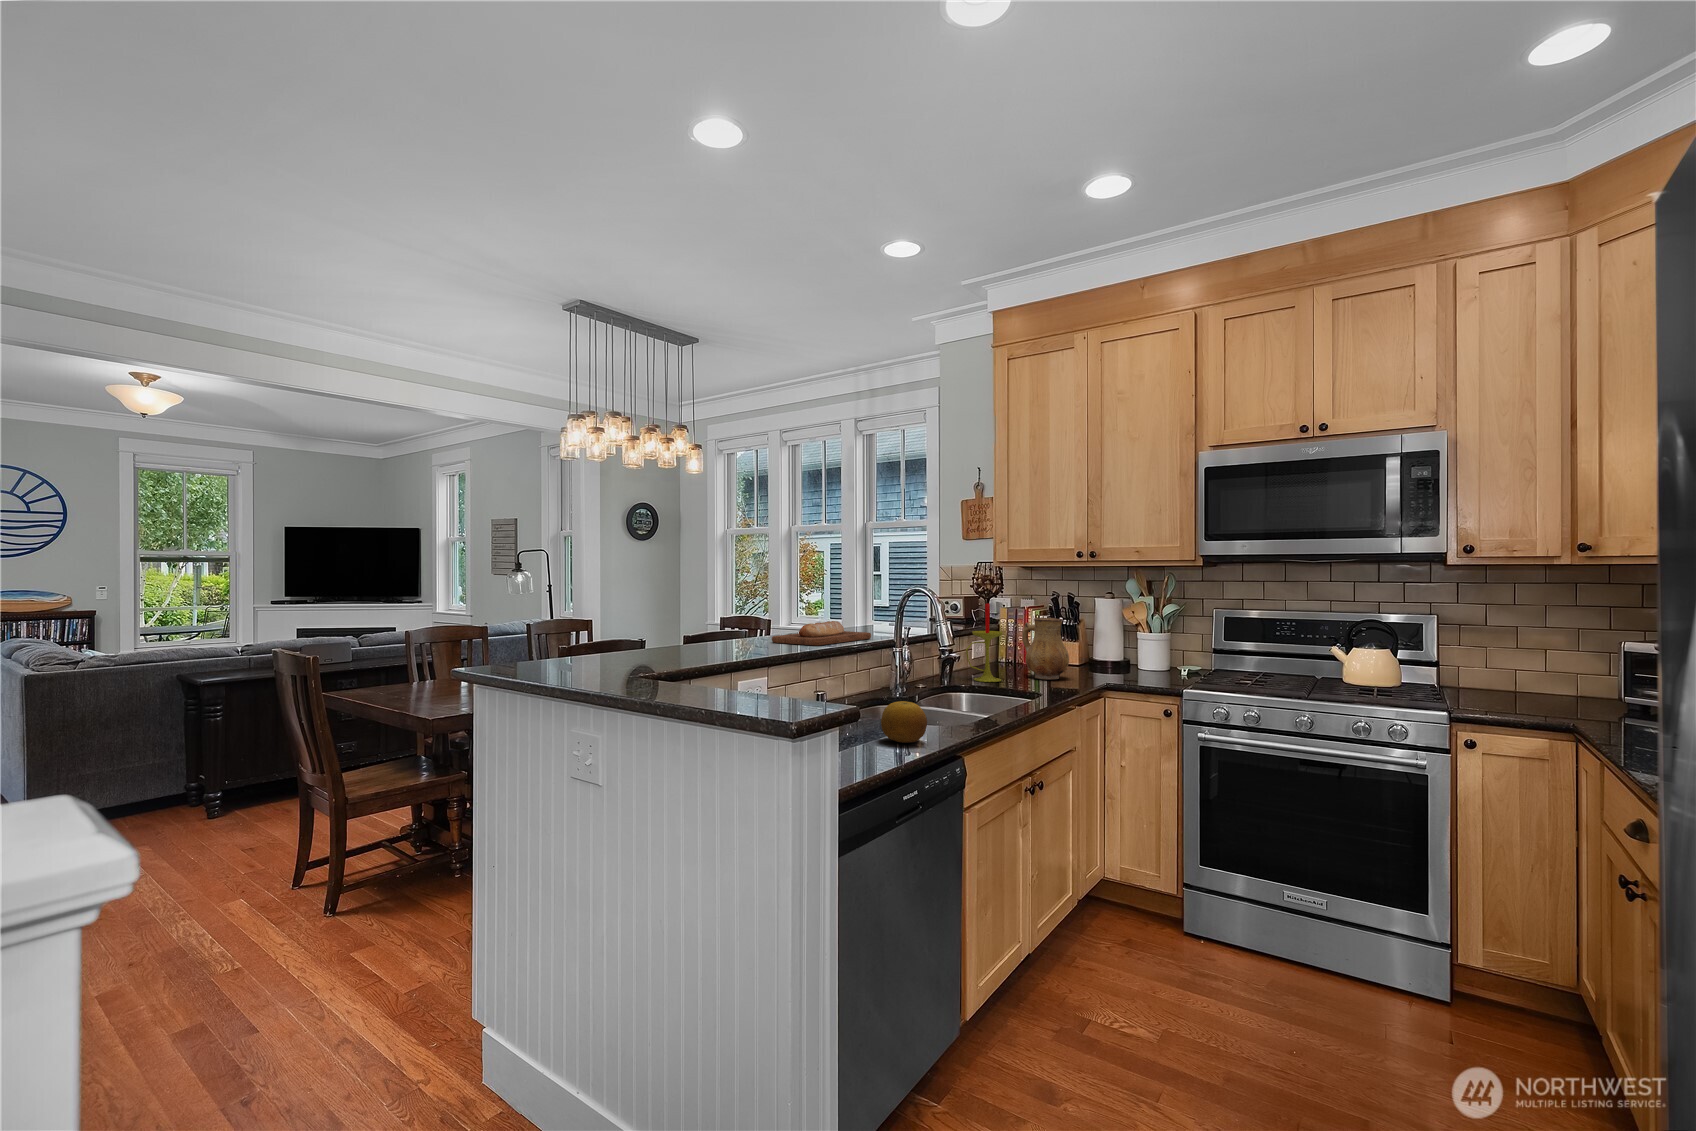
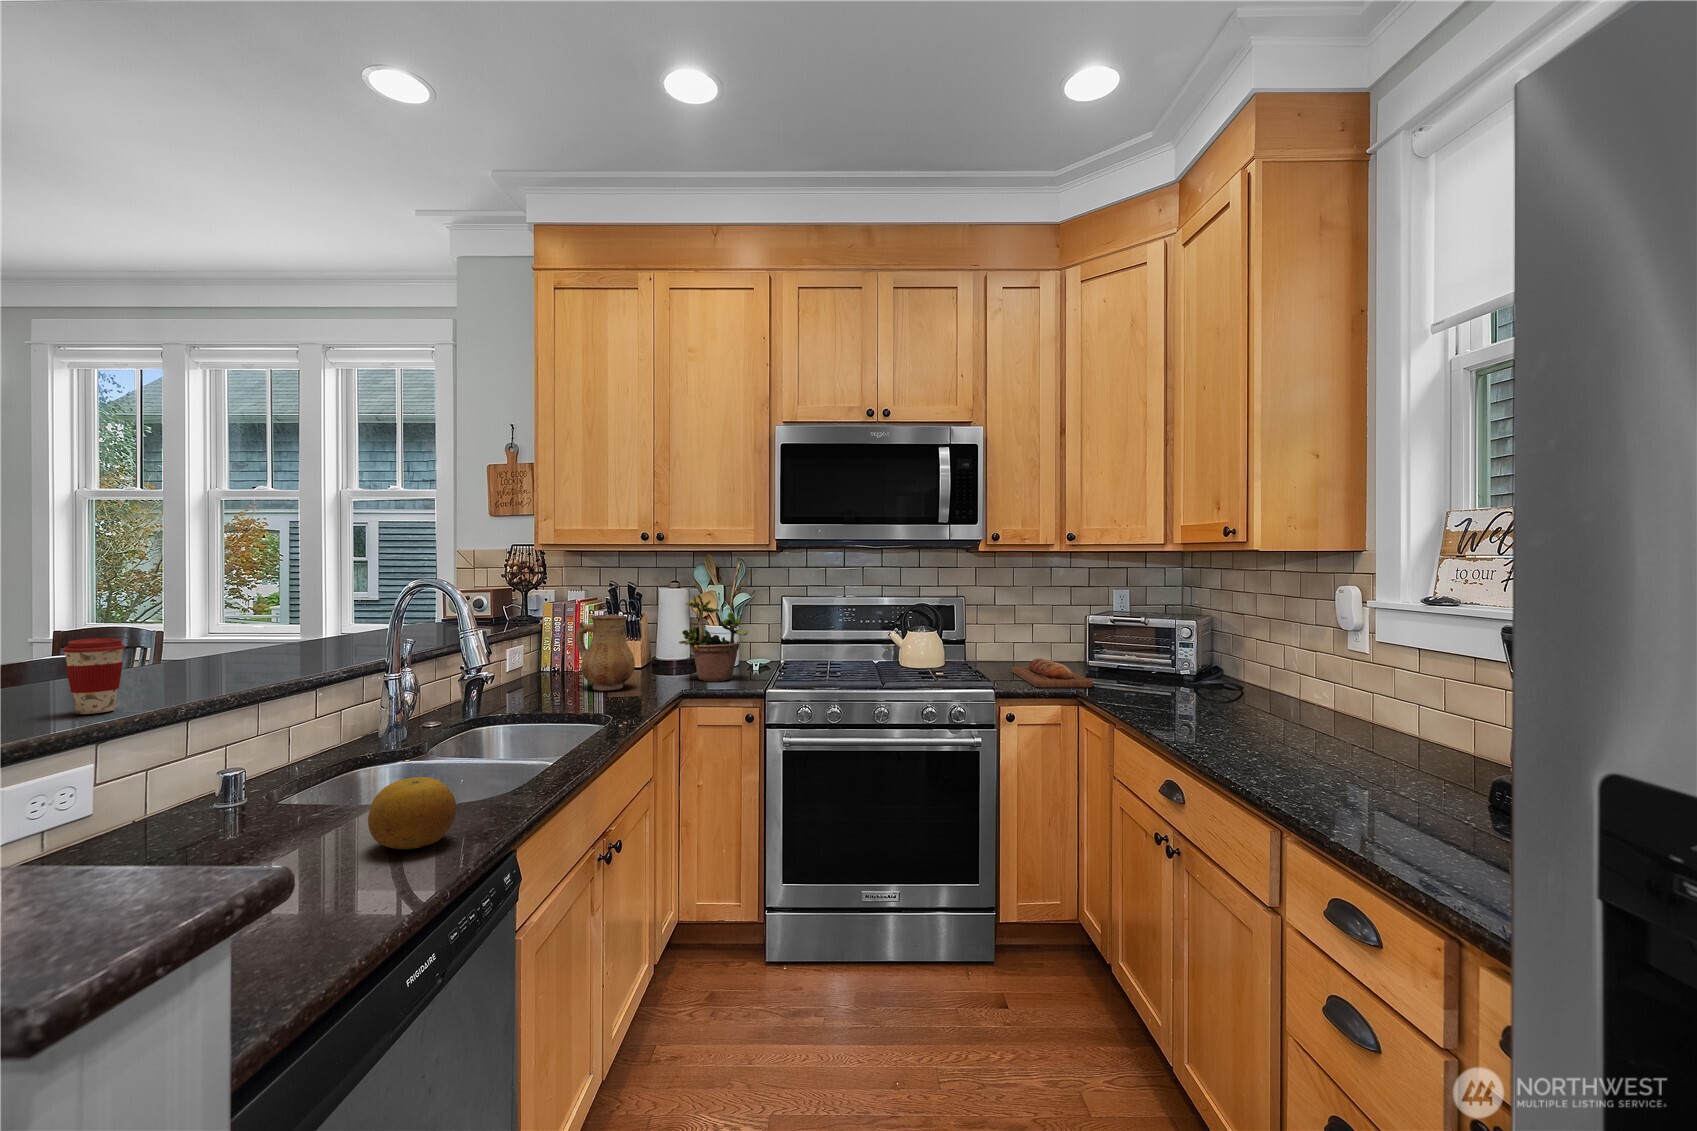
potted plant: none [1109,597,1175,682] -> present [679,594,748,681]
candle: present [966,604,1003,682] -> none [502,598,554,703]
coffee cup: none [746,612,770,651] -> present [62,638,126,714]
bread loaf: present [772,621,871,646] -> present [1012,658,1093,687]

